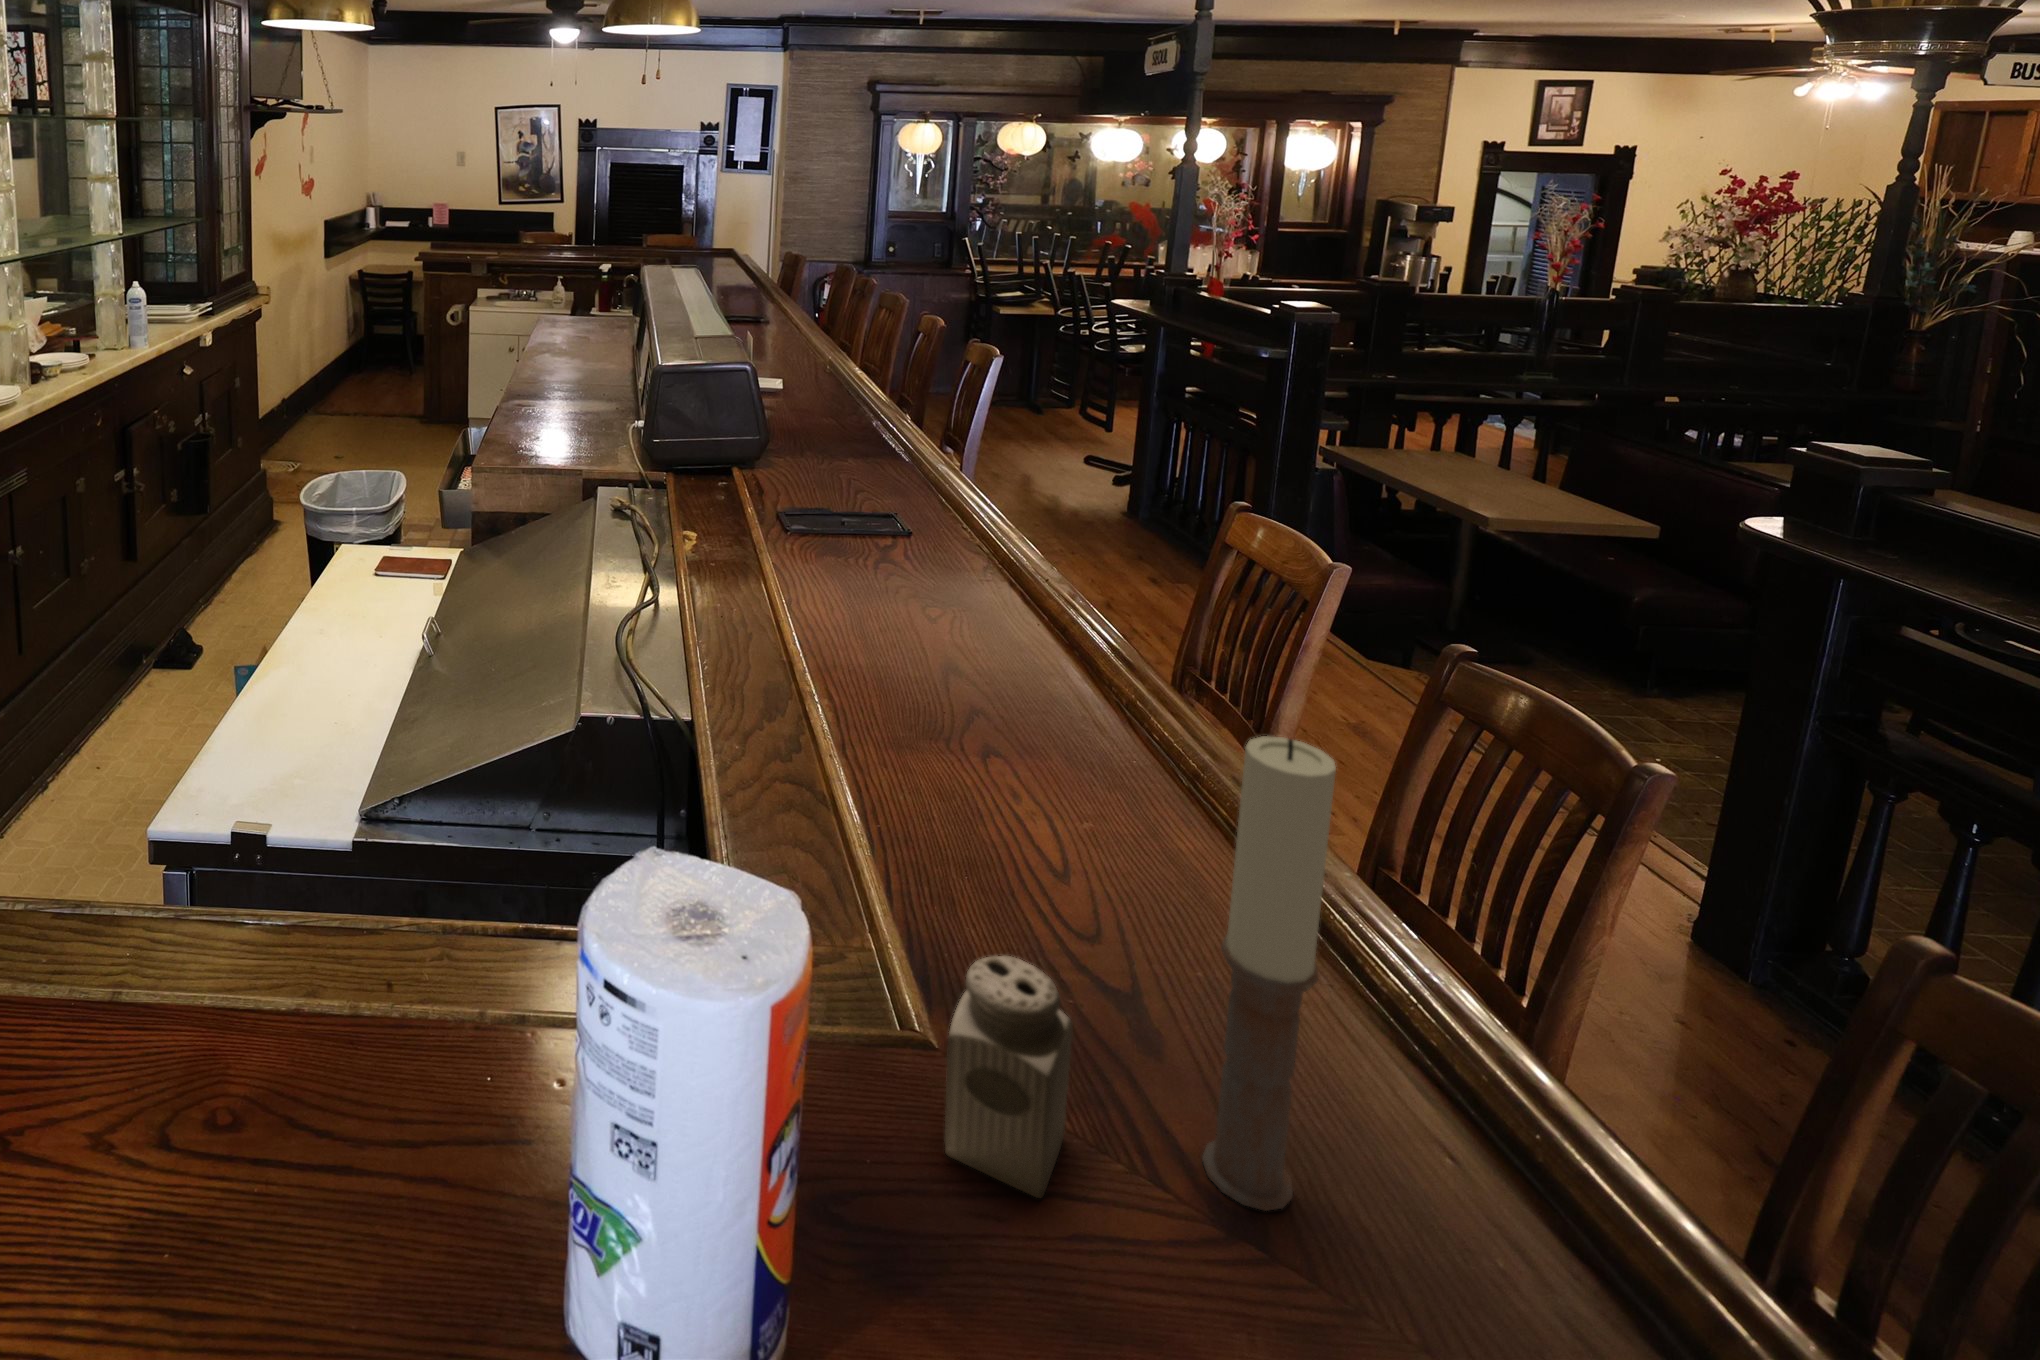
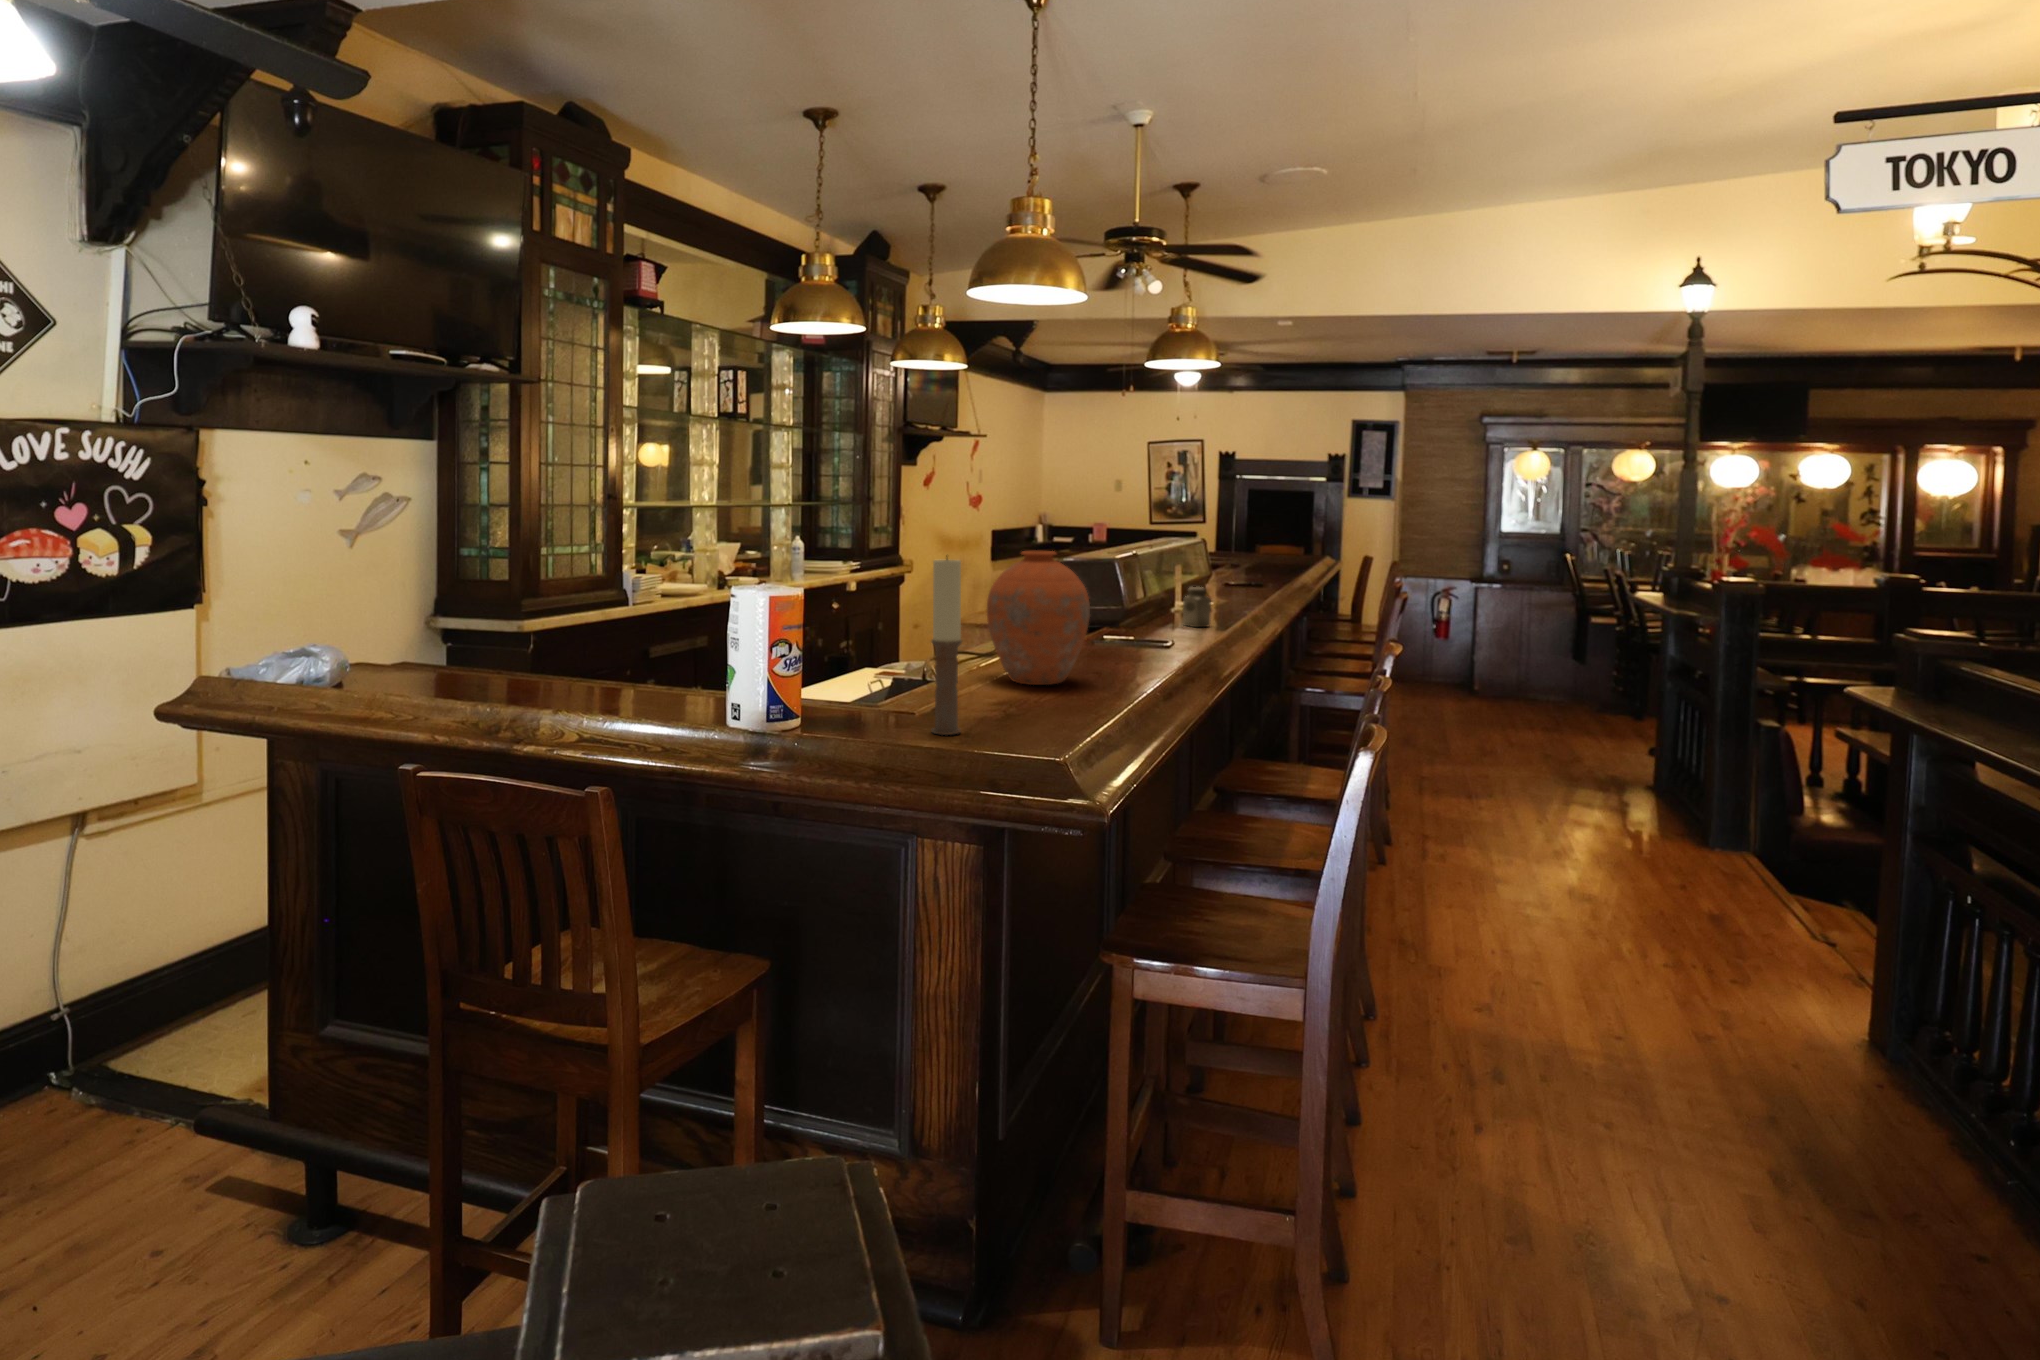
vase: none [885,488,1102,767] -> present [987,551,1090,685]
salt shaker: present [945,956,1073,1198] -> present [1183,587,1211,627]

